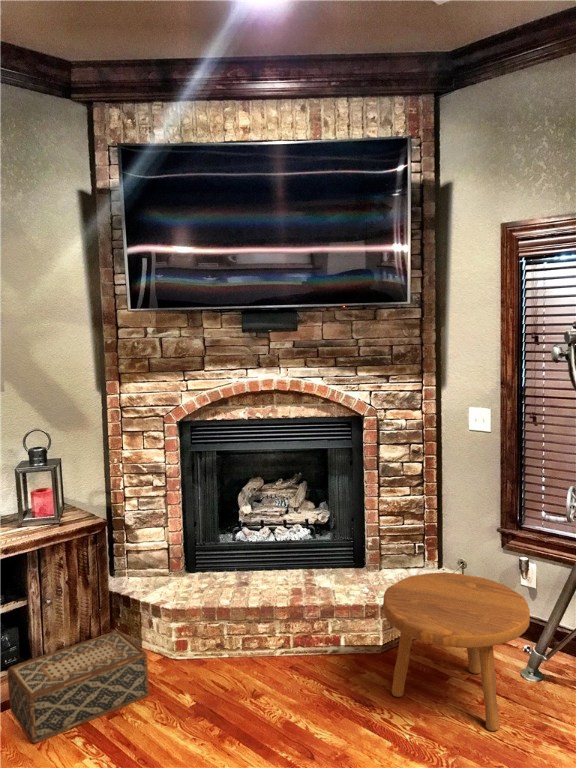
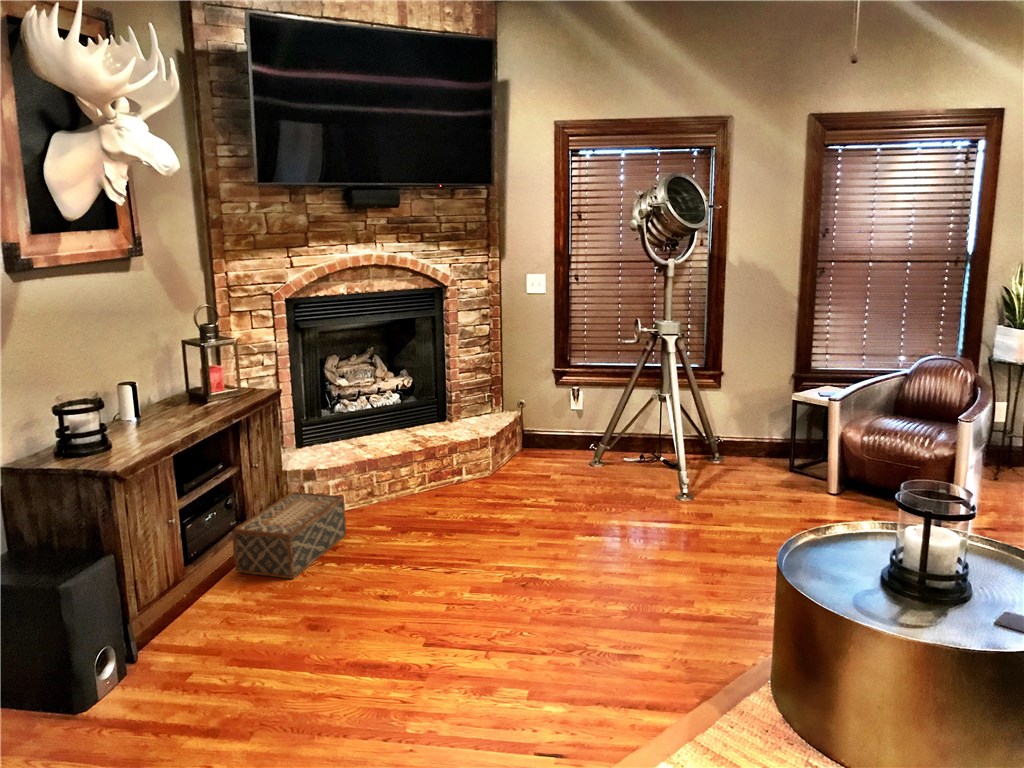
footstool: present [383,572,530,731] -> none [511,399,618,492]

